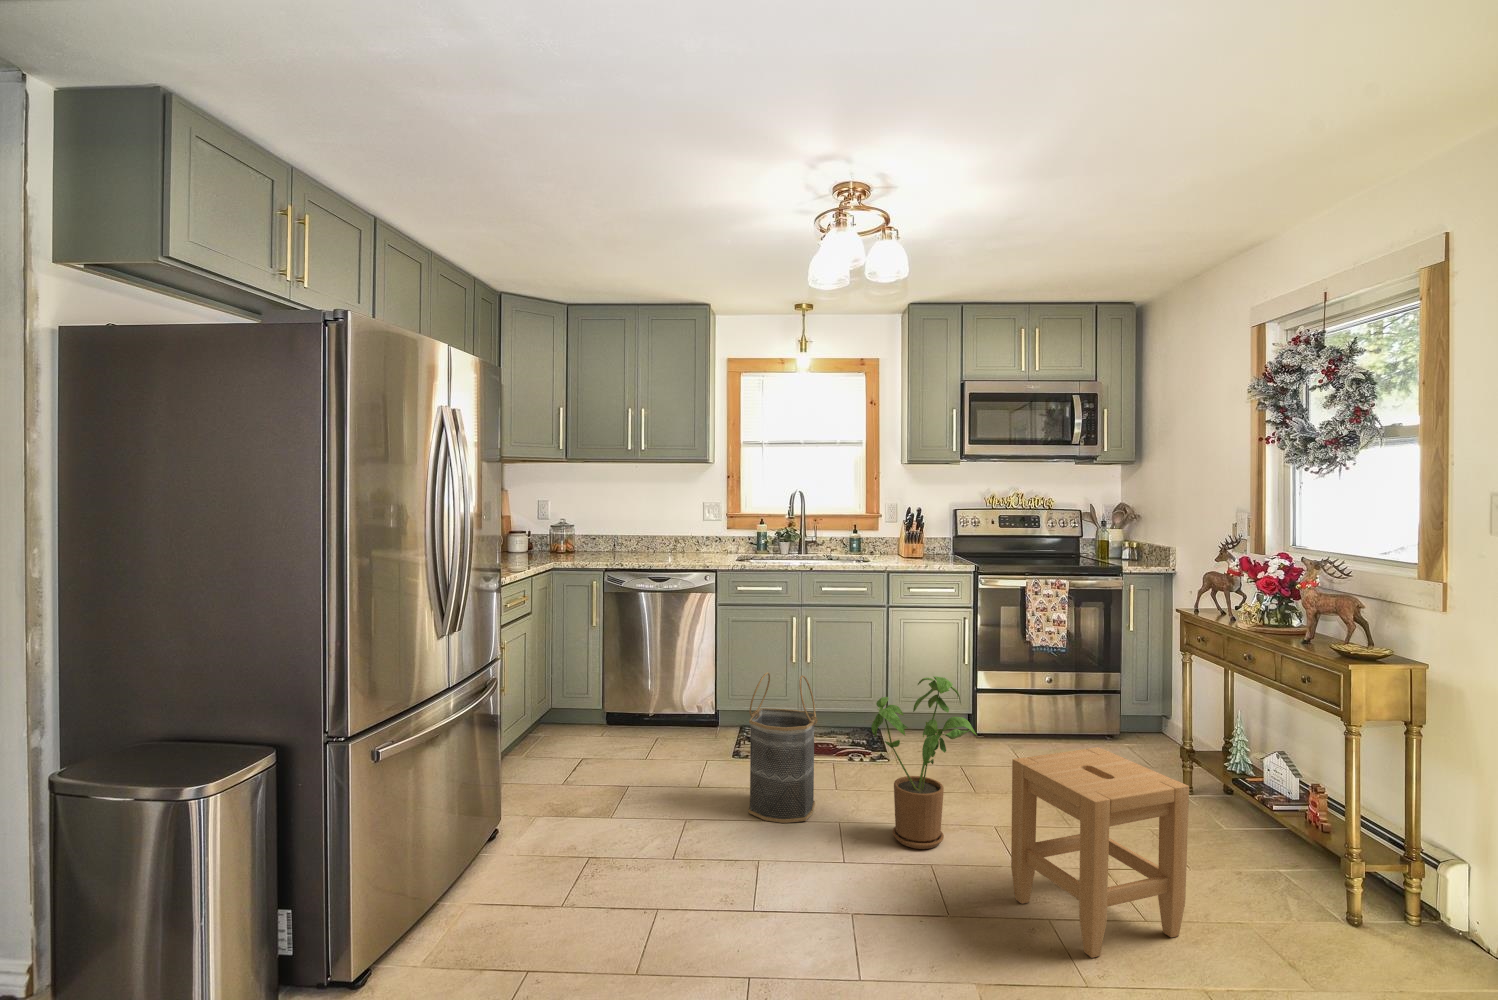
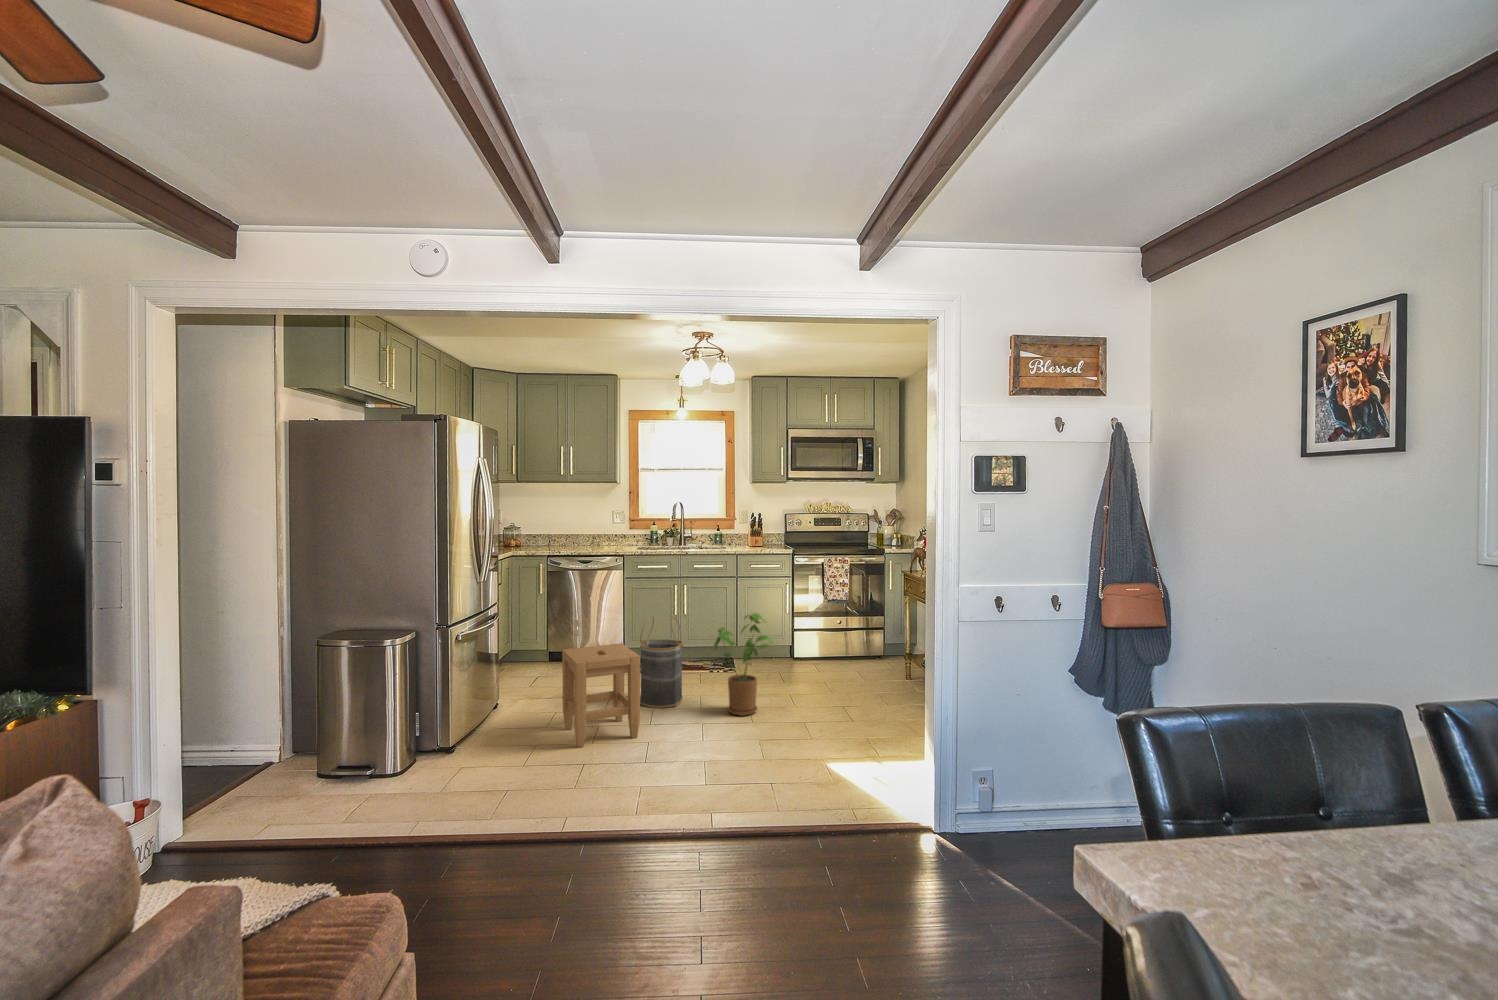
stool: present [1011,747,1189,958] -> present [562,643,640,747]

